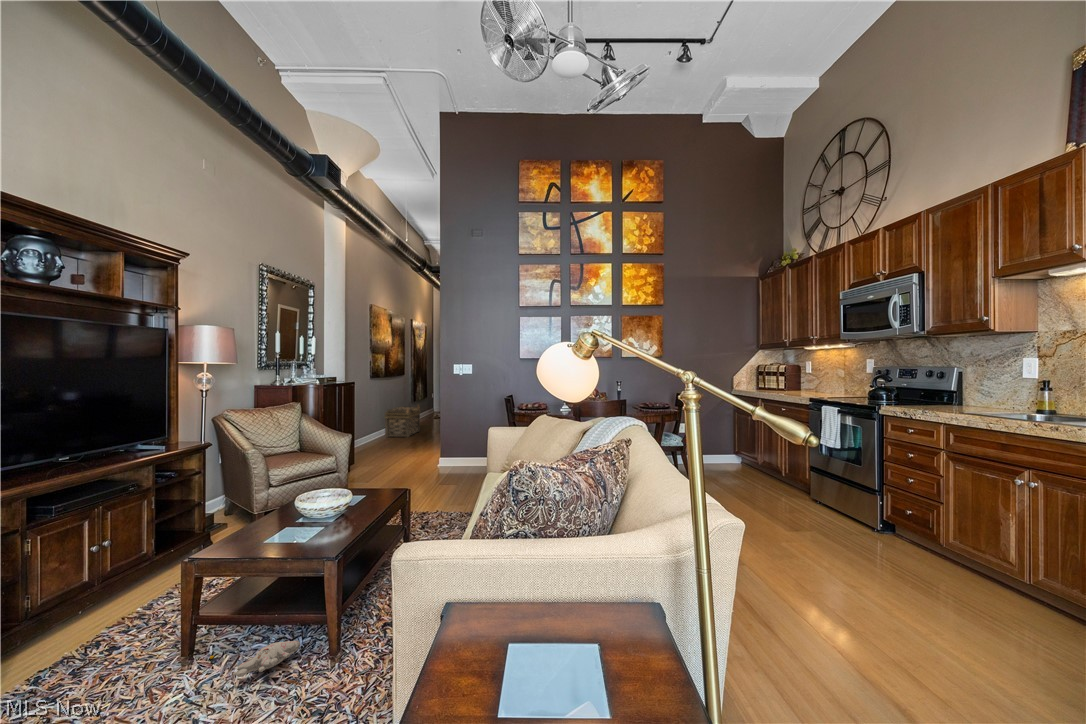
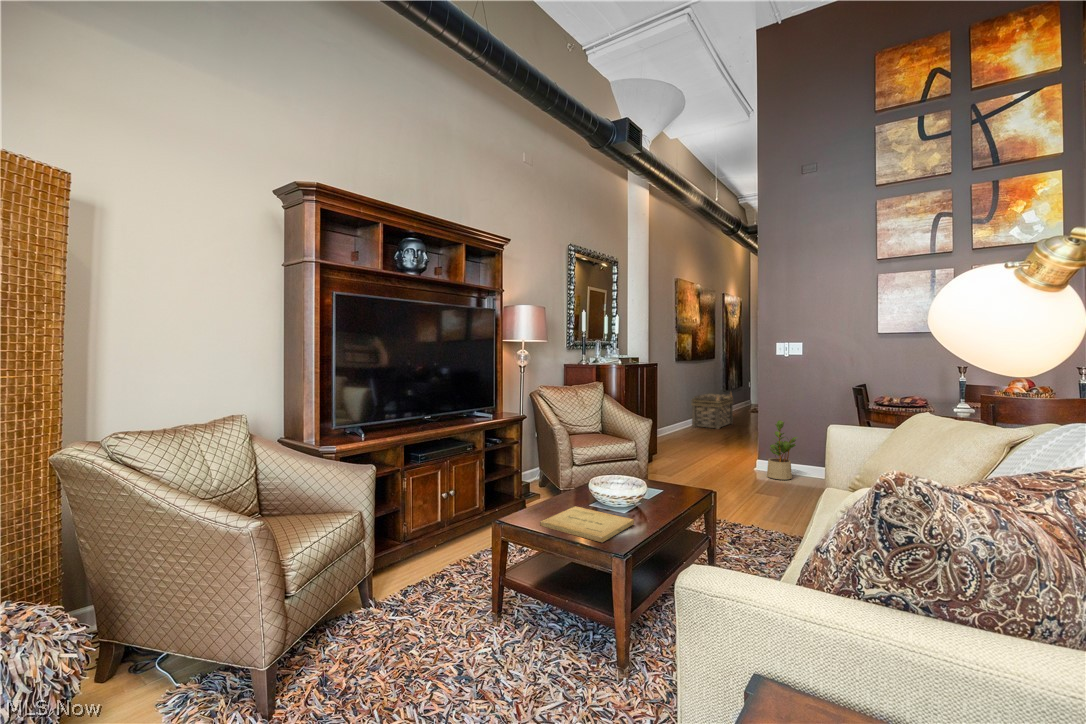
potted plant: none [448,427,470,474] -> present [767,420,798,480]
book: none [244,526,341,552] -> present [540,506,634,542]
plush toy: present [210,641,300,677] -> none [513,622,591,657]

